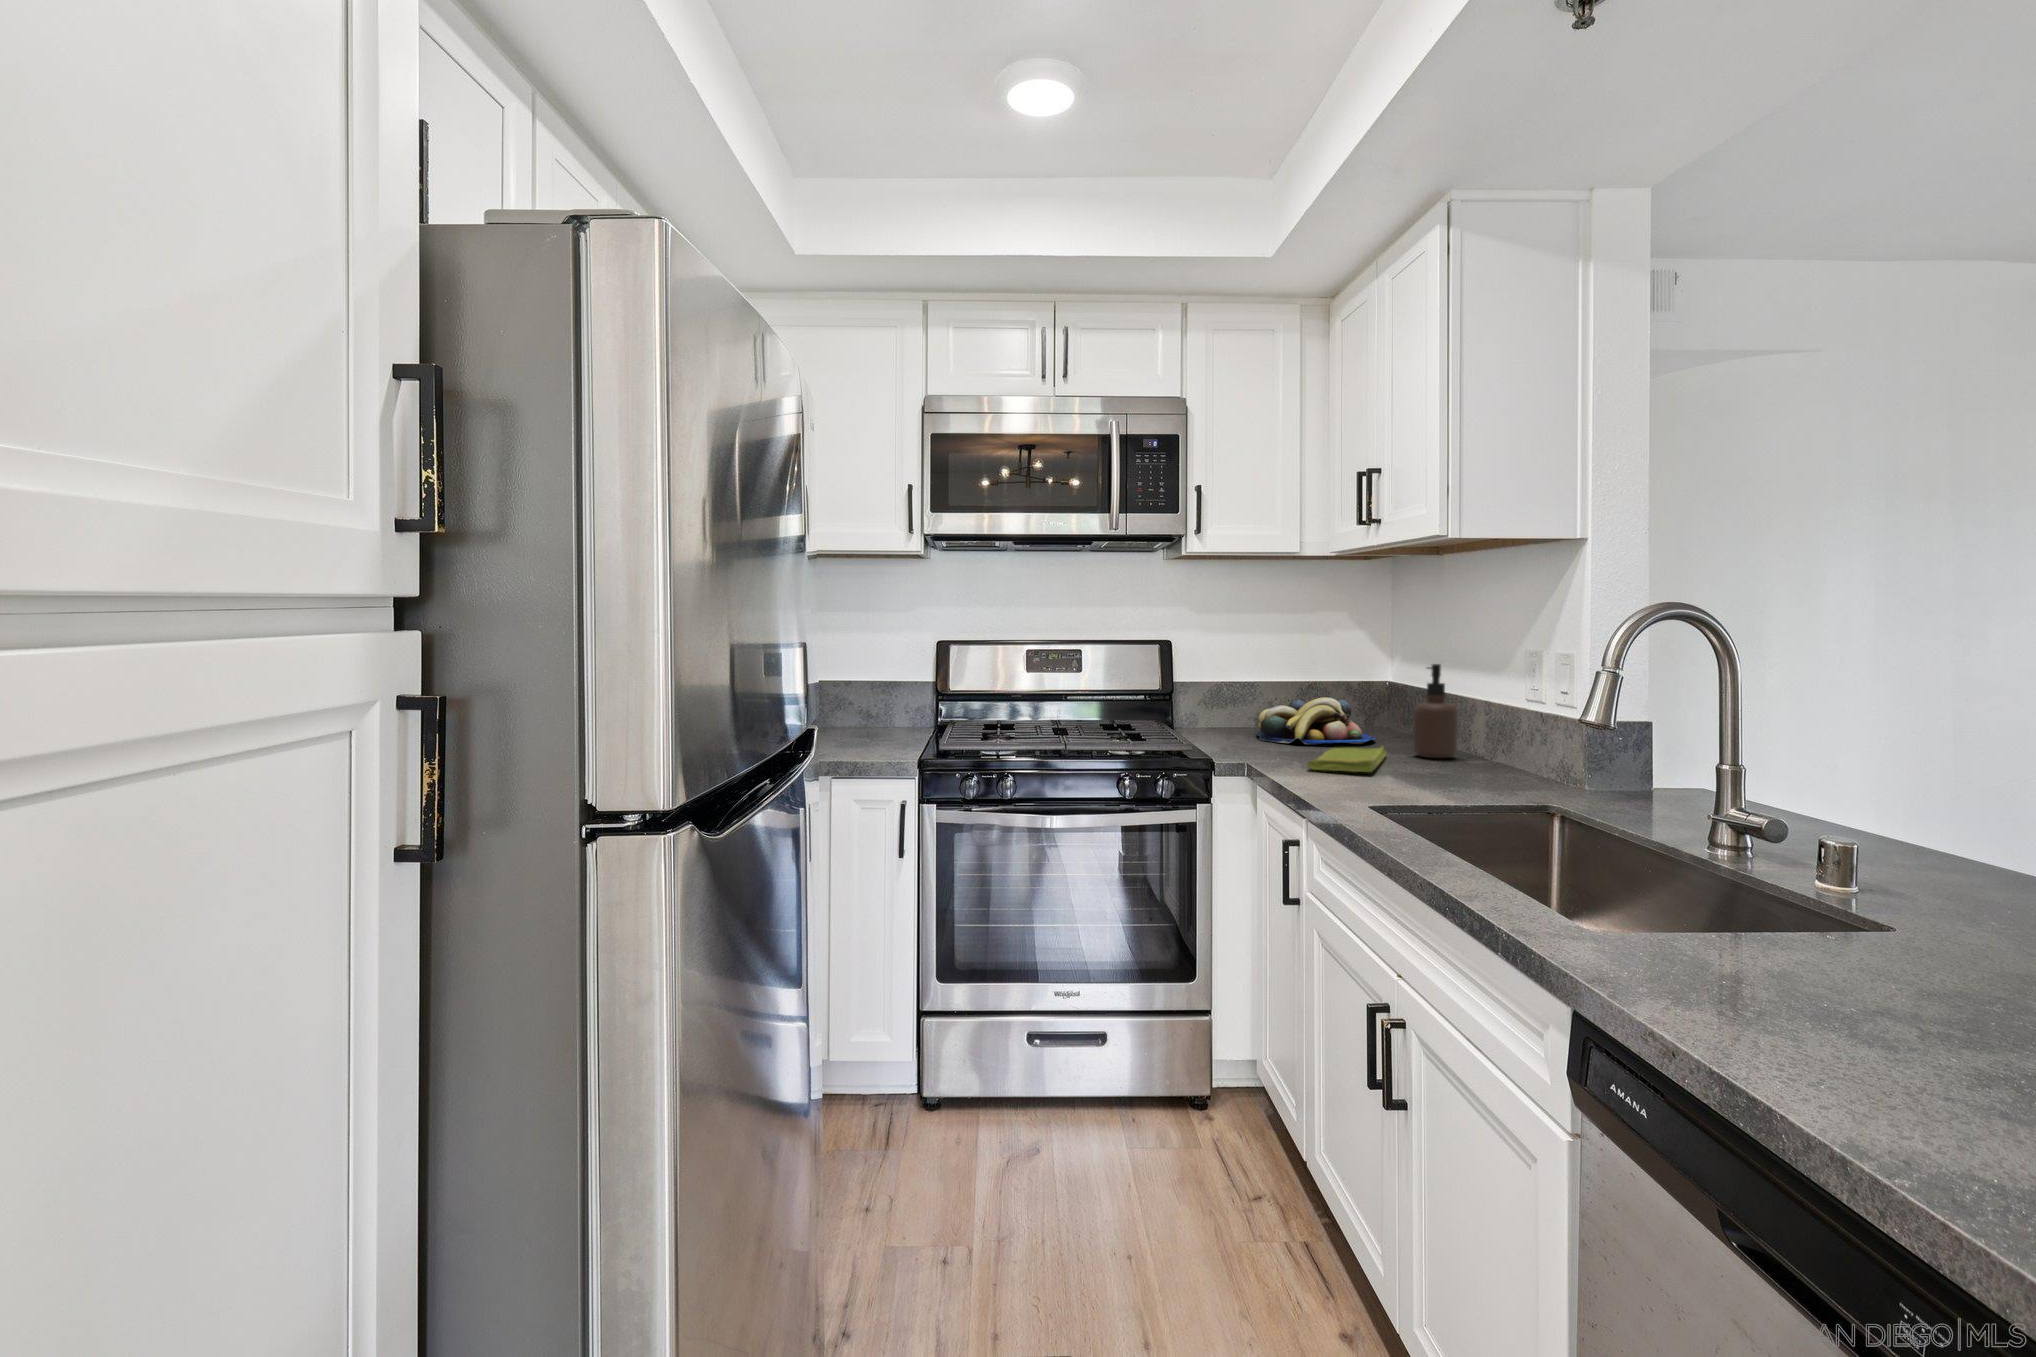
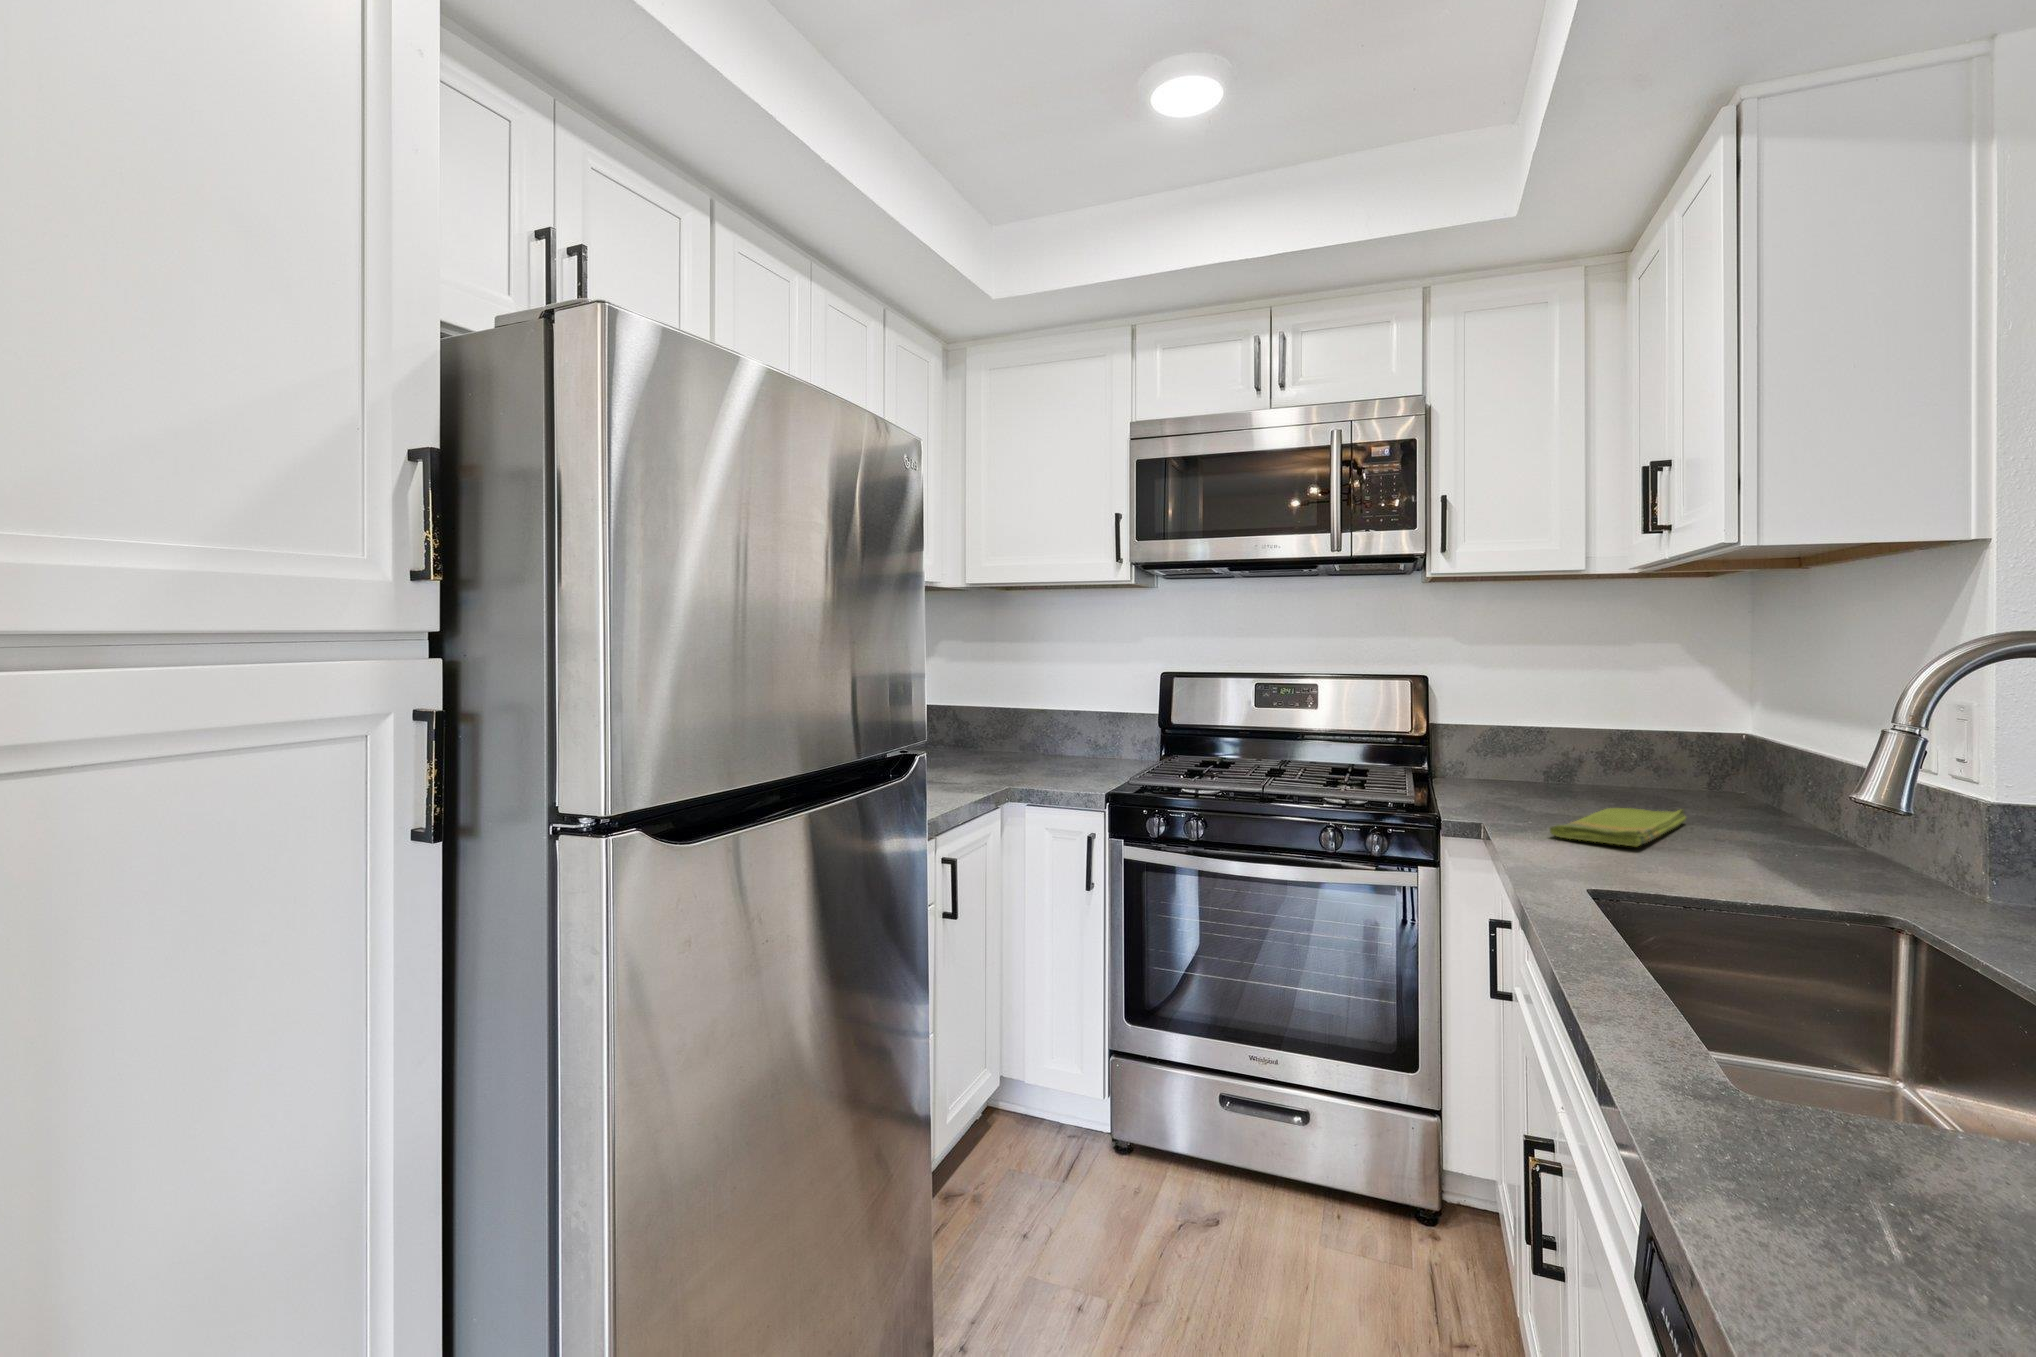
soap dispenser: present [1413,664,1458,758] -> none [1730,707,1799,831]
fruit bowl: present [1256,697,1375,744] -> none [1523,741,1689,801]

